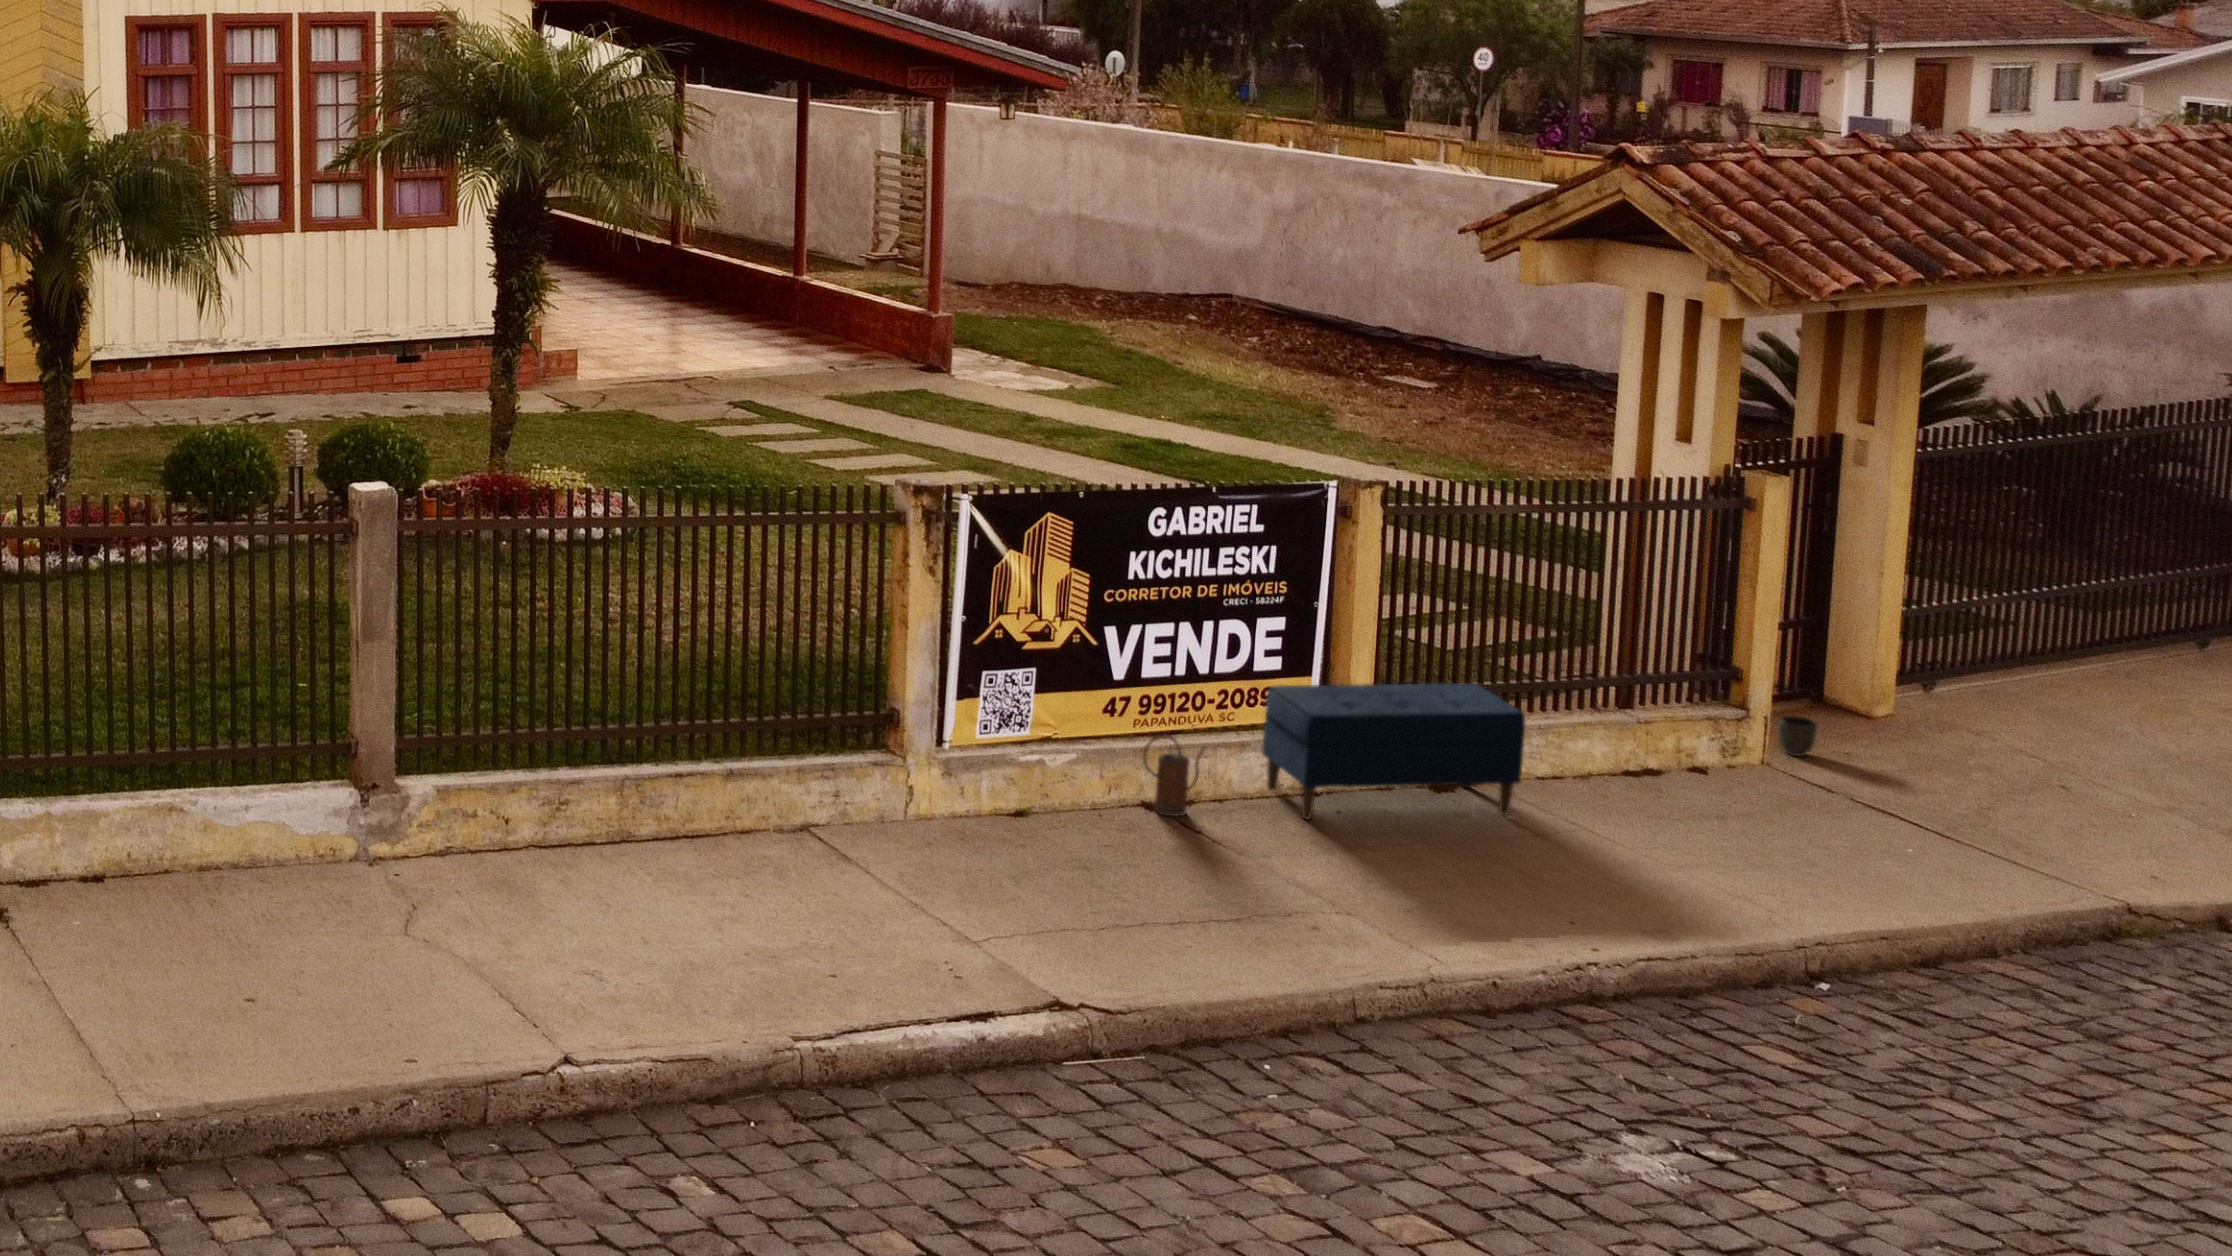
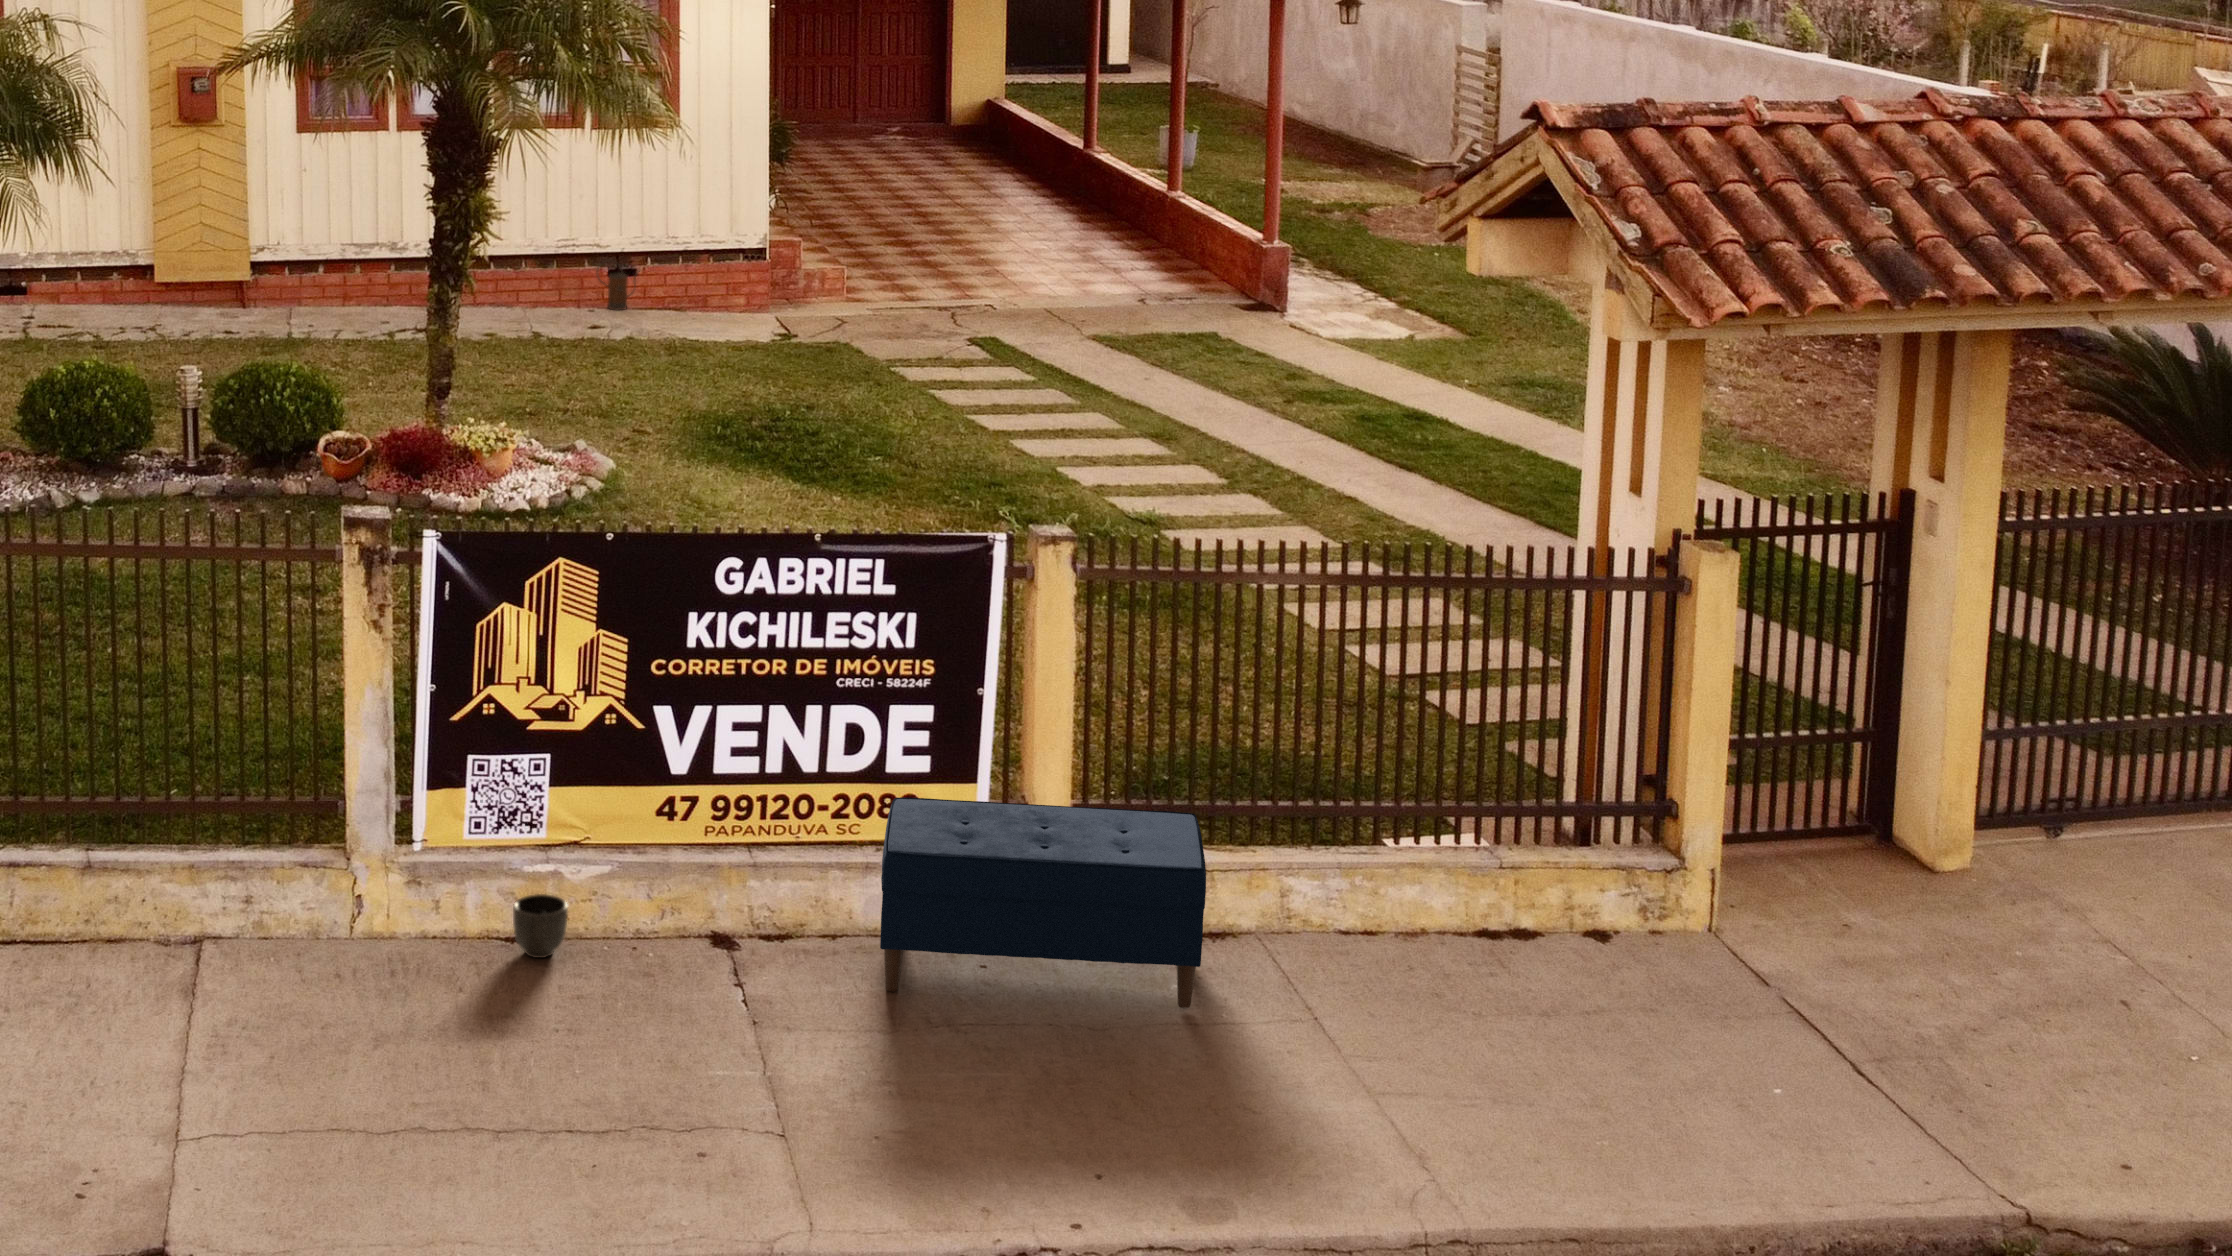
planter: present [1778,716,1818,756] -> present [513,894,568,958]
watering can: present [1143,734,1205,817] -> present [597,260,640,310]

